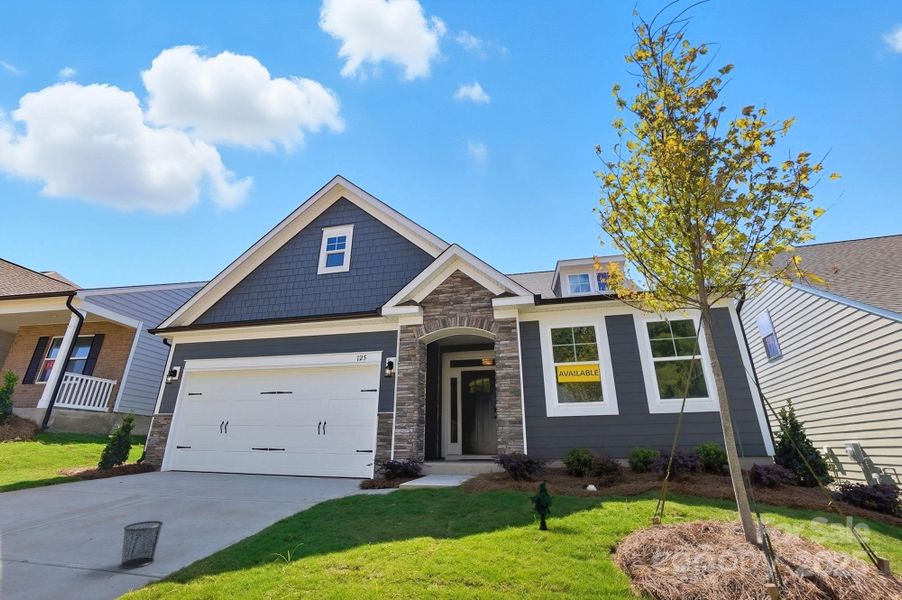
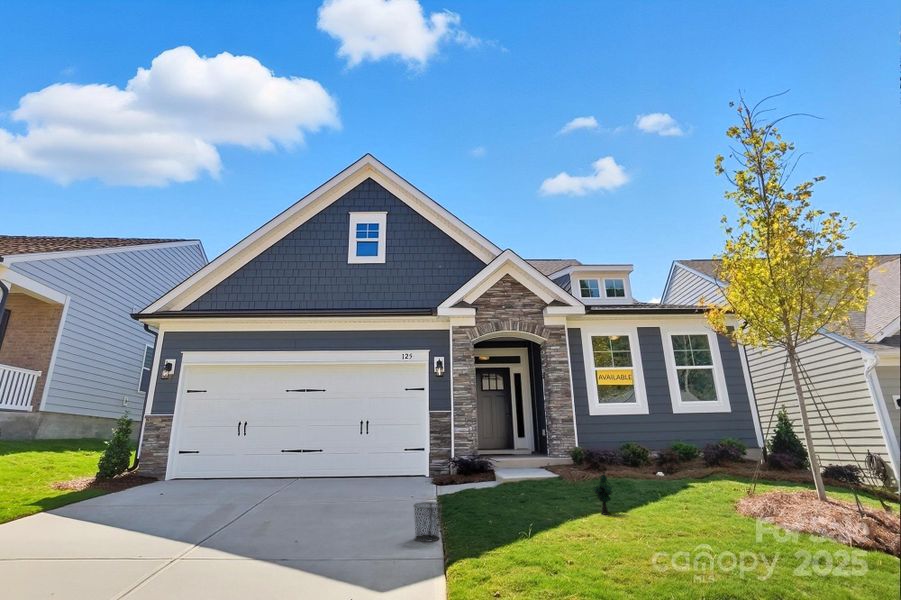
decorative plant: present [529,480,554,530] -> present [593,472,613,515]

